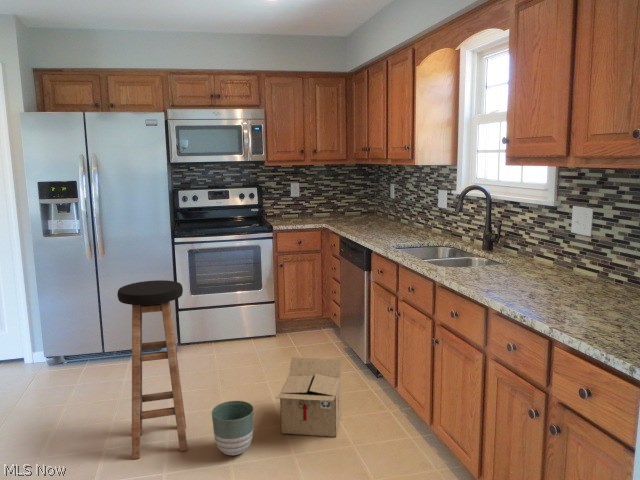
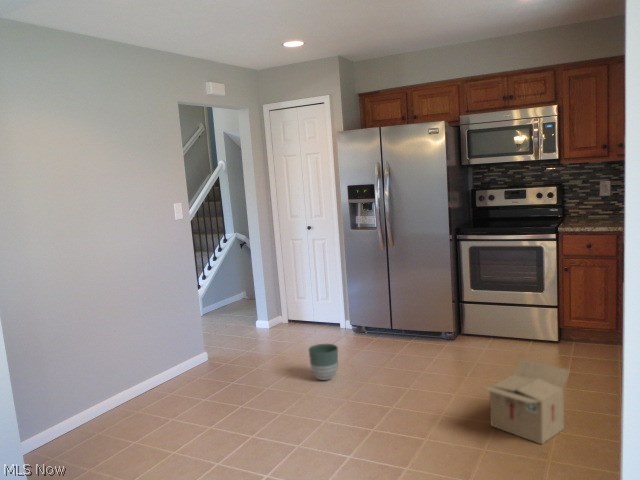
bar stool: present [117,280,188,459] -> none [359,267,417,415]
planter: present [212,401,254,455] -> present [309,344,338,380]

